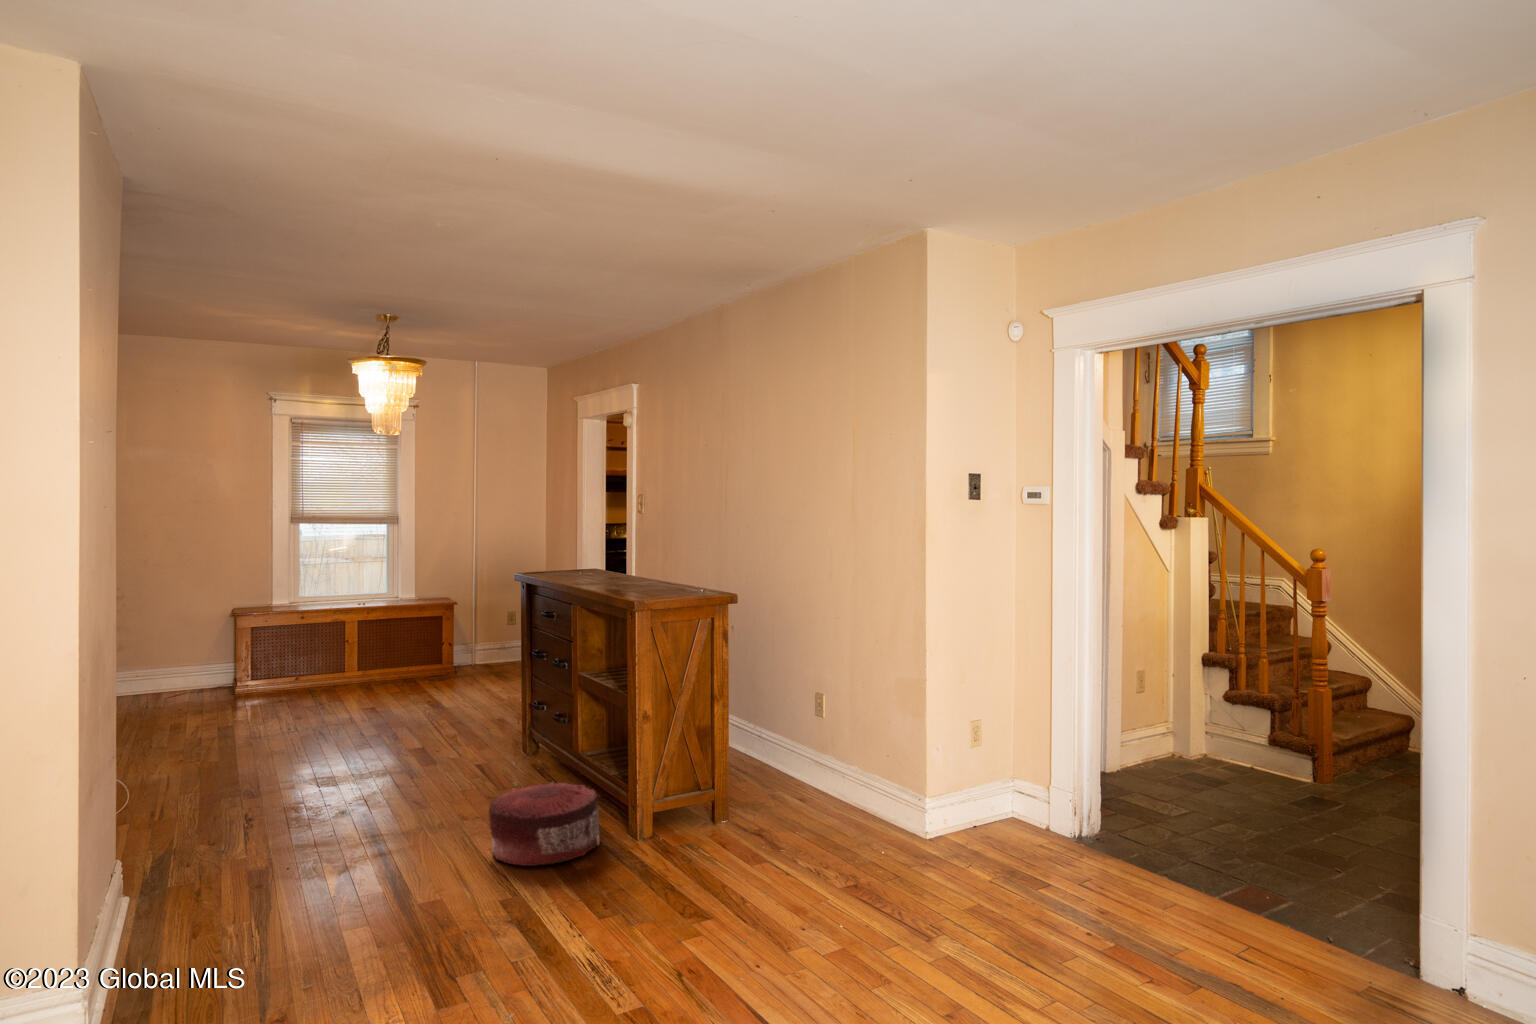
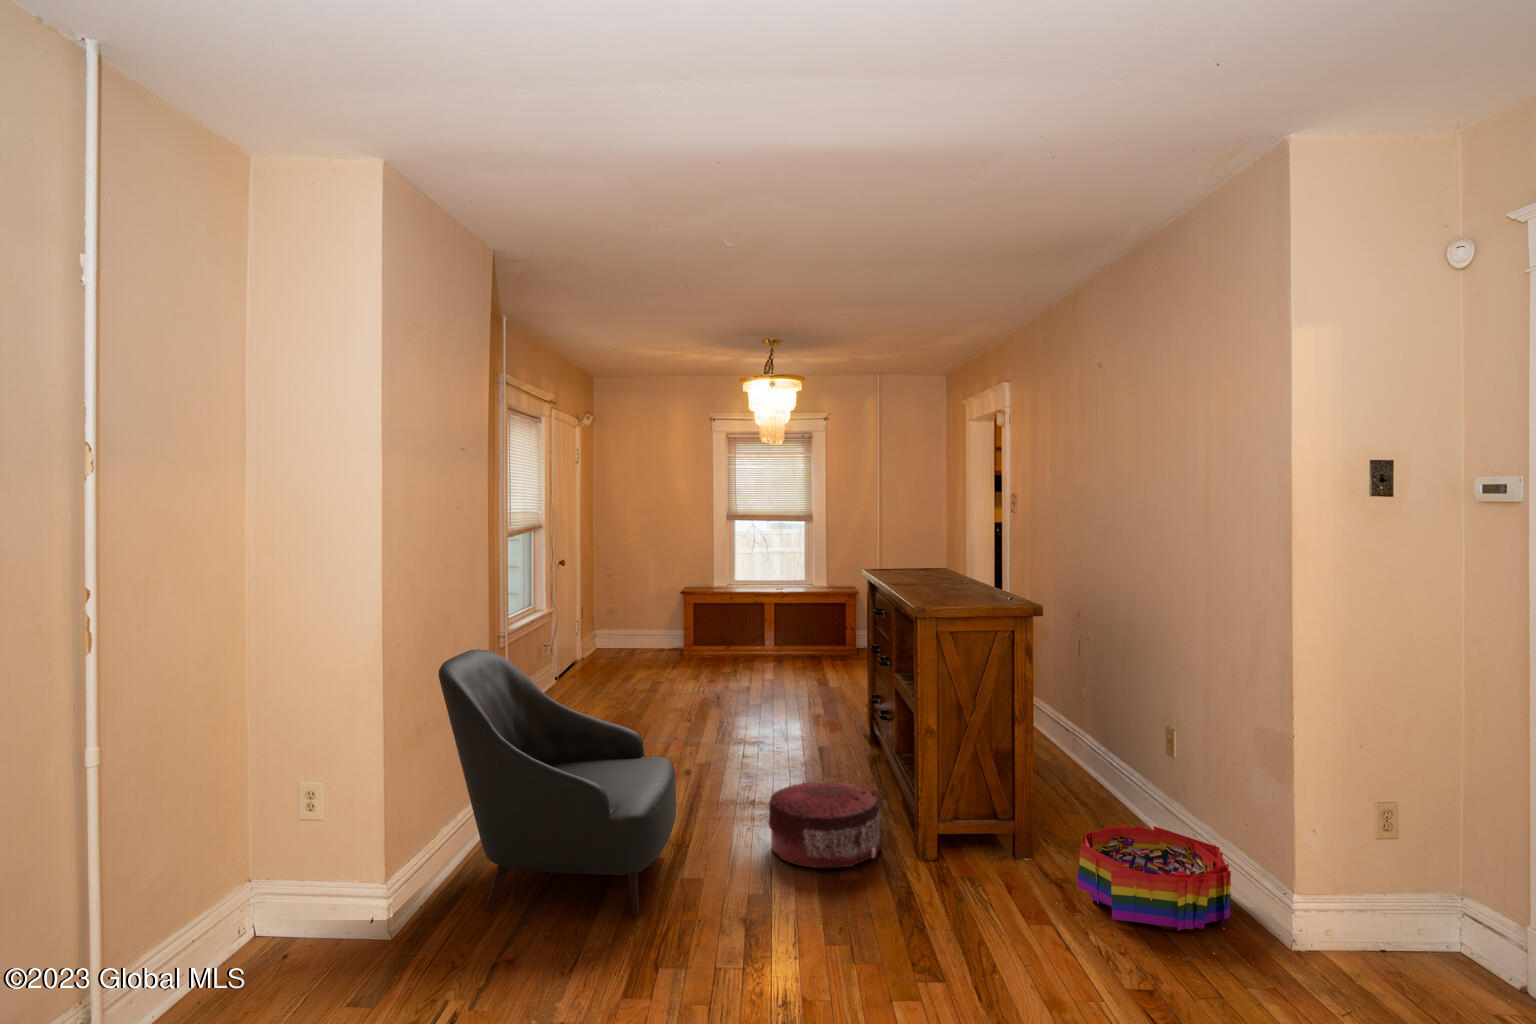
armchair: none [123,694,410,983] -> present [439,649,676,917]
storage bin: none [772,771,884,846] -> present [1077,824,1231,930]

